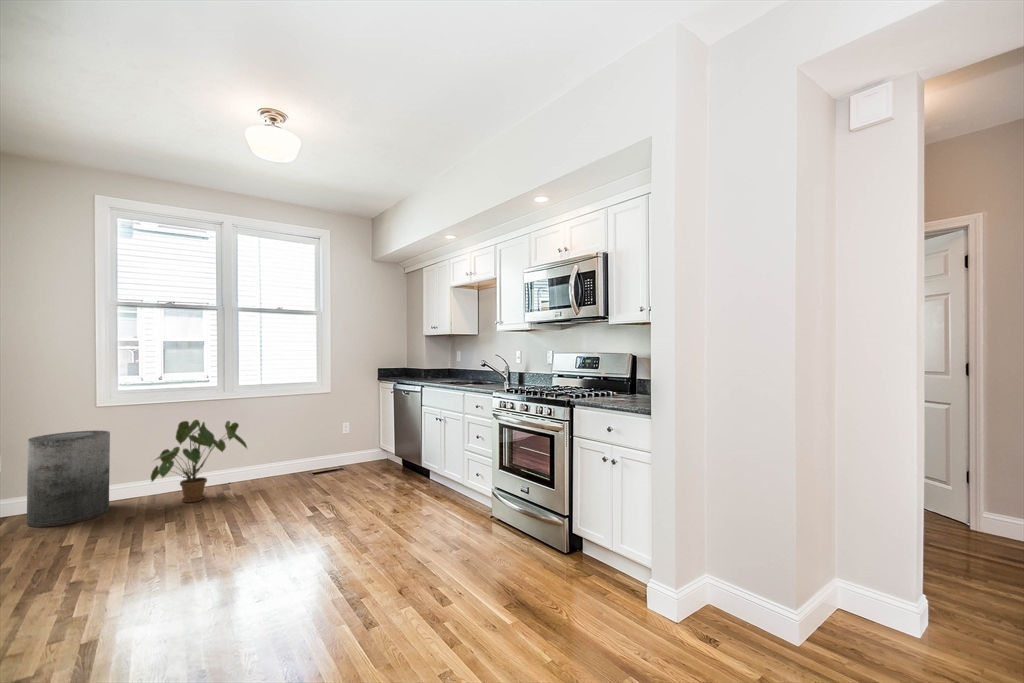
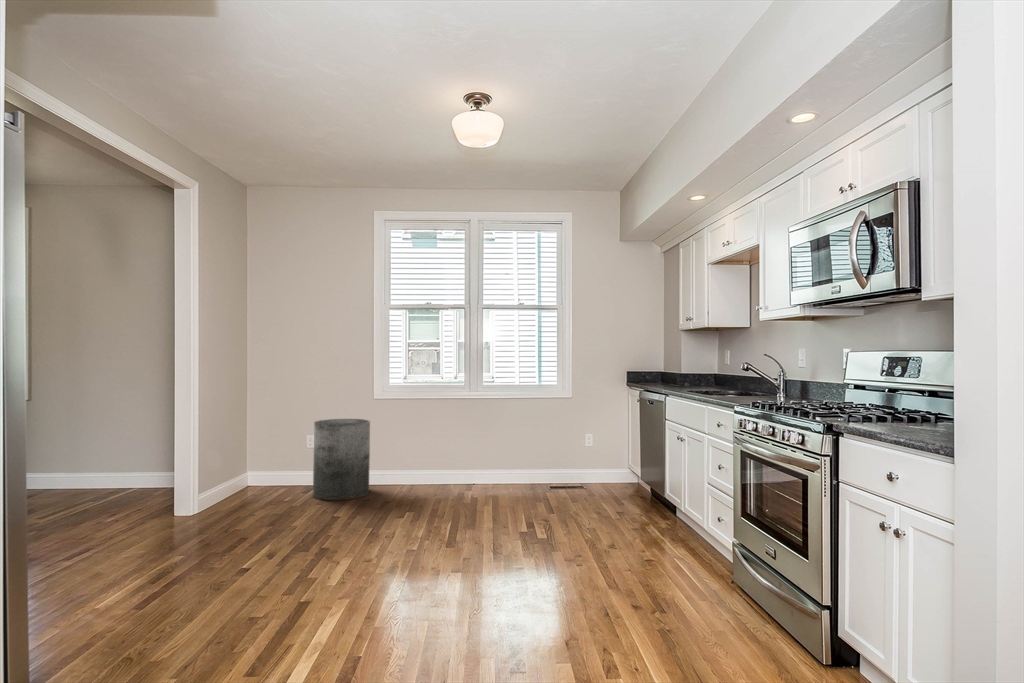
house plant: present [151,420,247,503] -> none [397,416,479,499]

